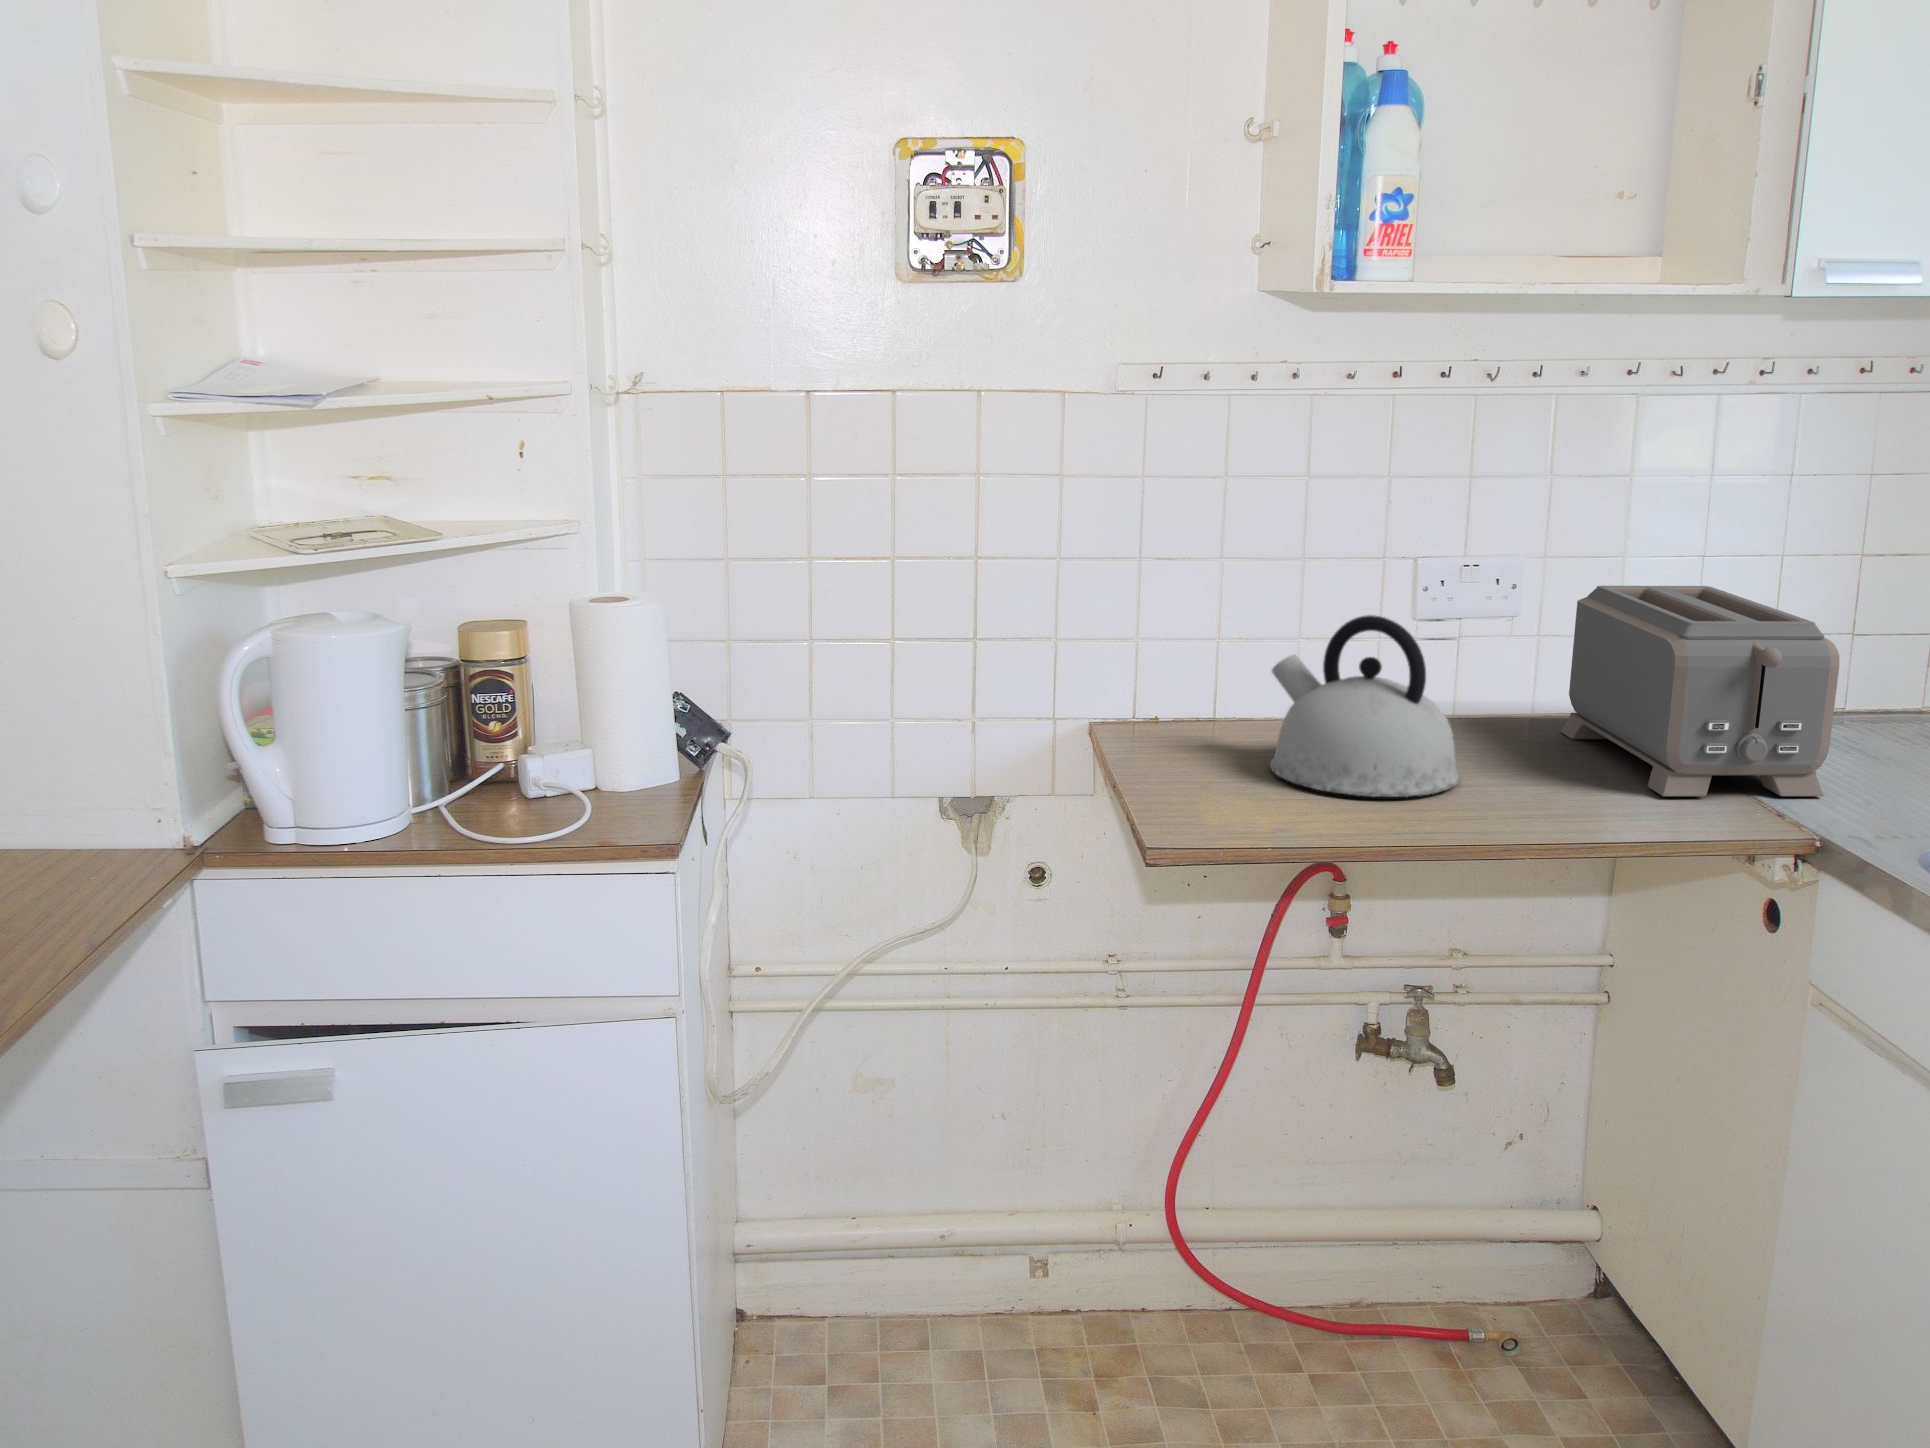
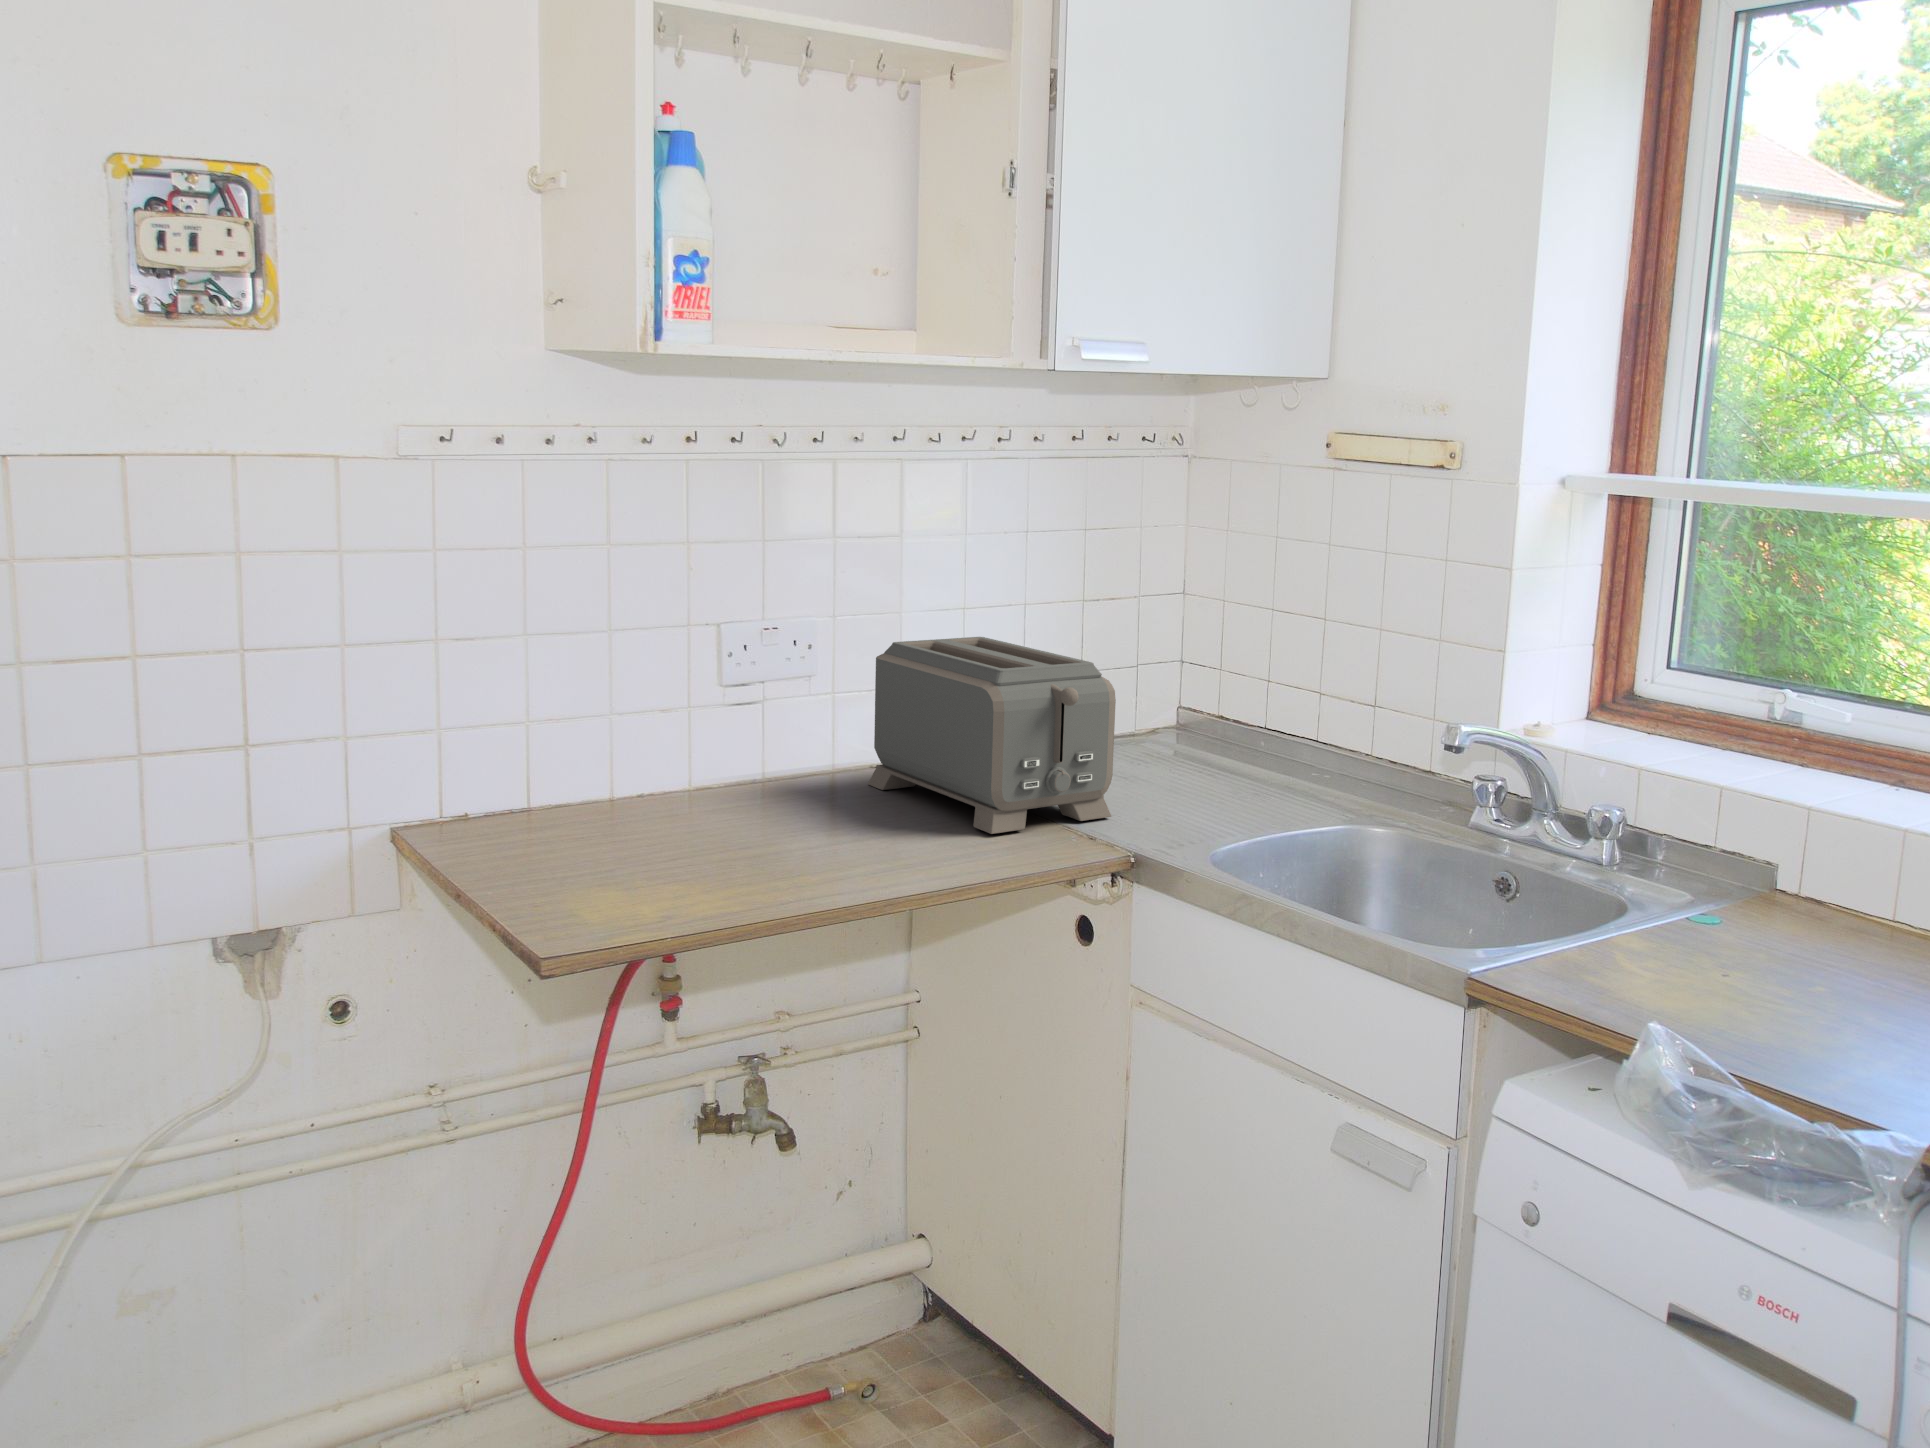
kettle: present [1270,615,1460,797] -> none [607,685,811,872]

